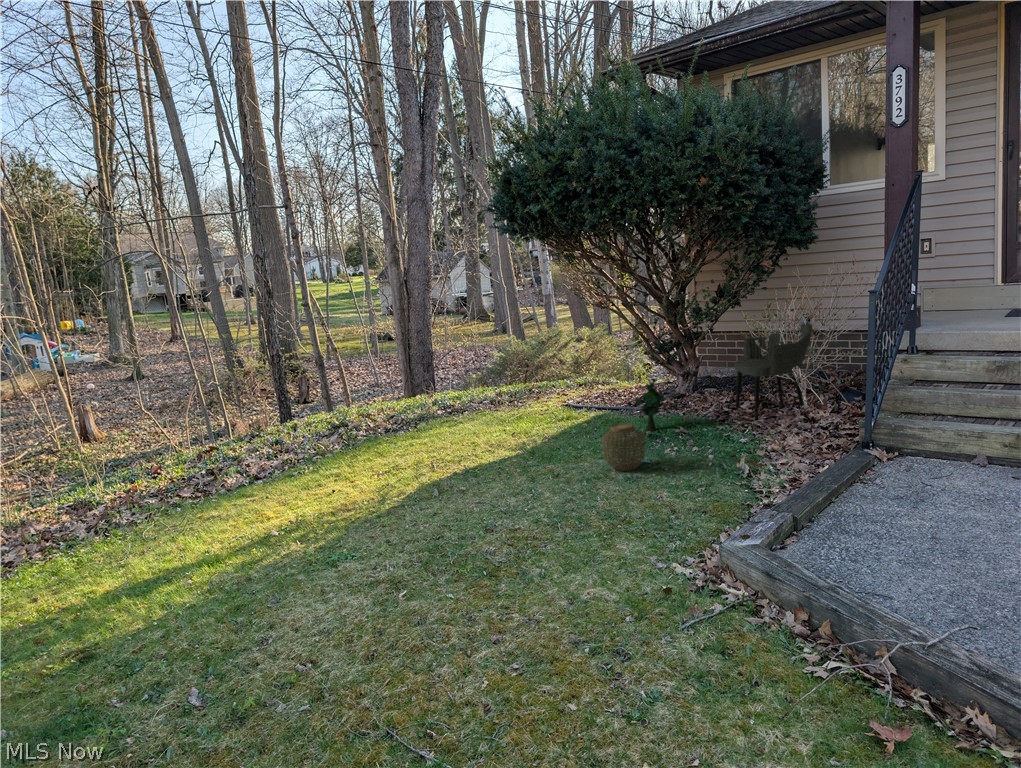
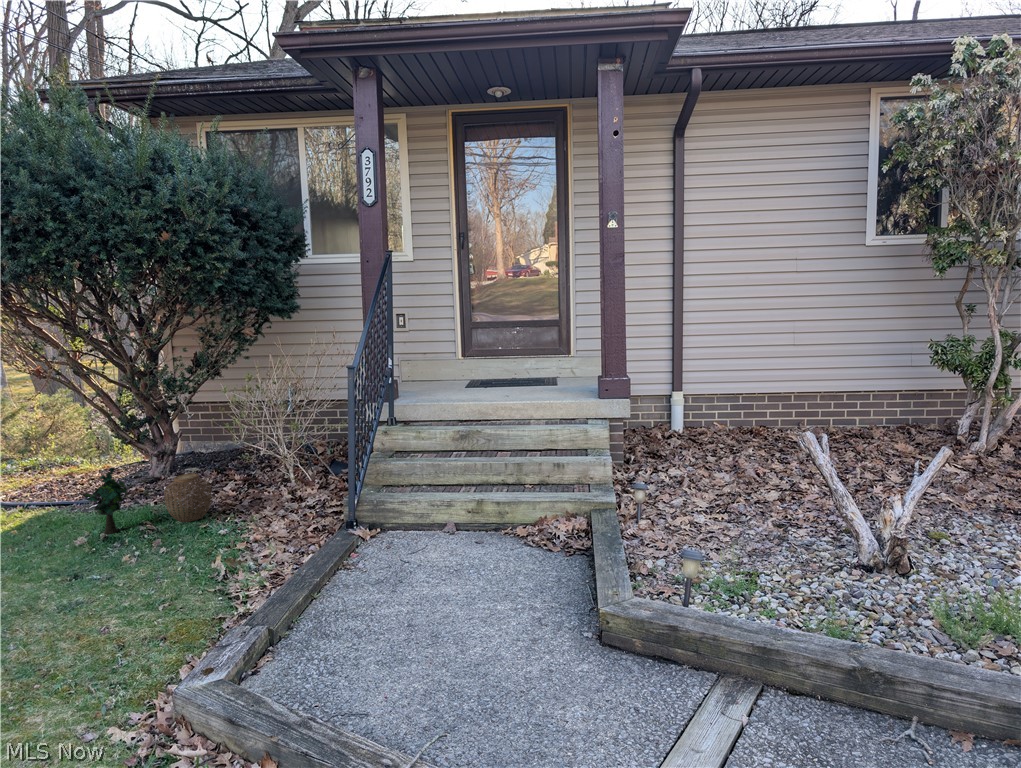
armchair: present [735,322,812,419] -> none [218,392,299,503]
woven basket: present [602,423,645,471] -> present [164,473,212,522]

